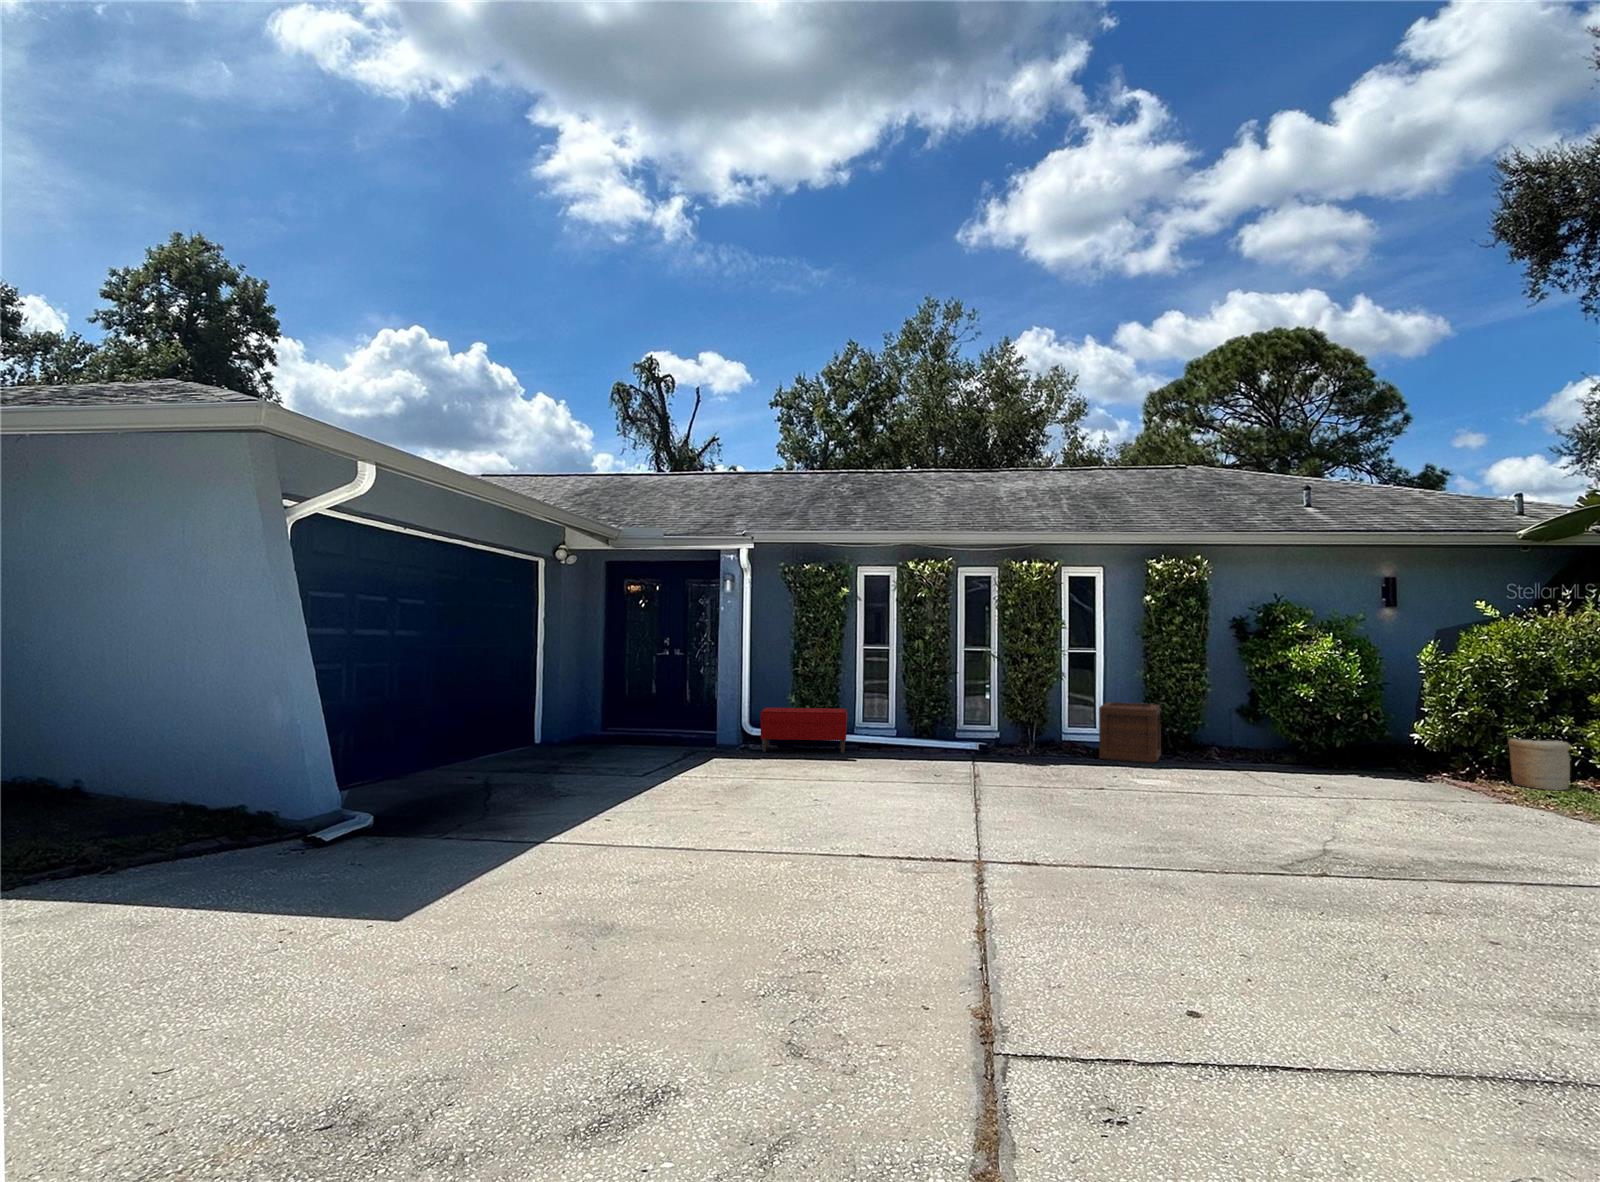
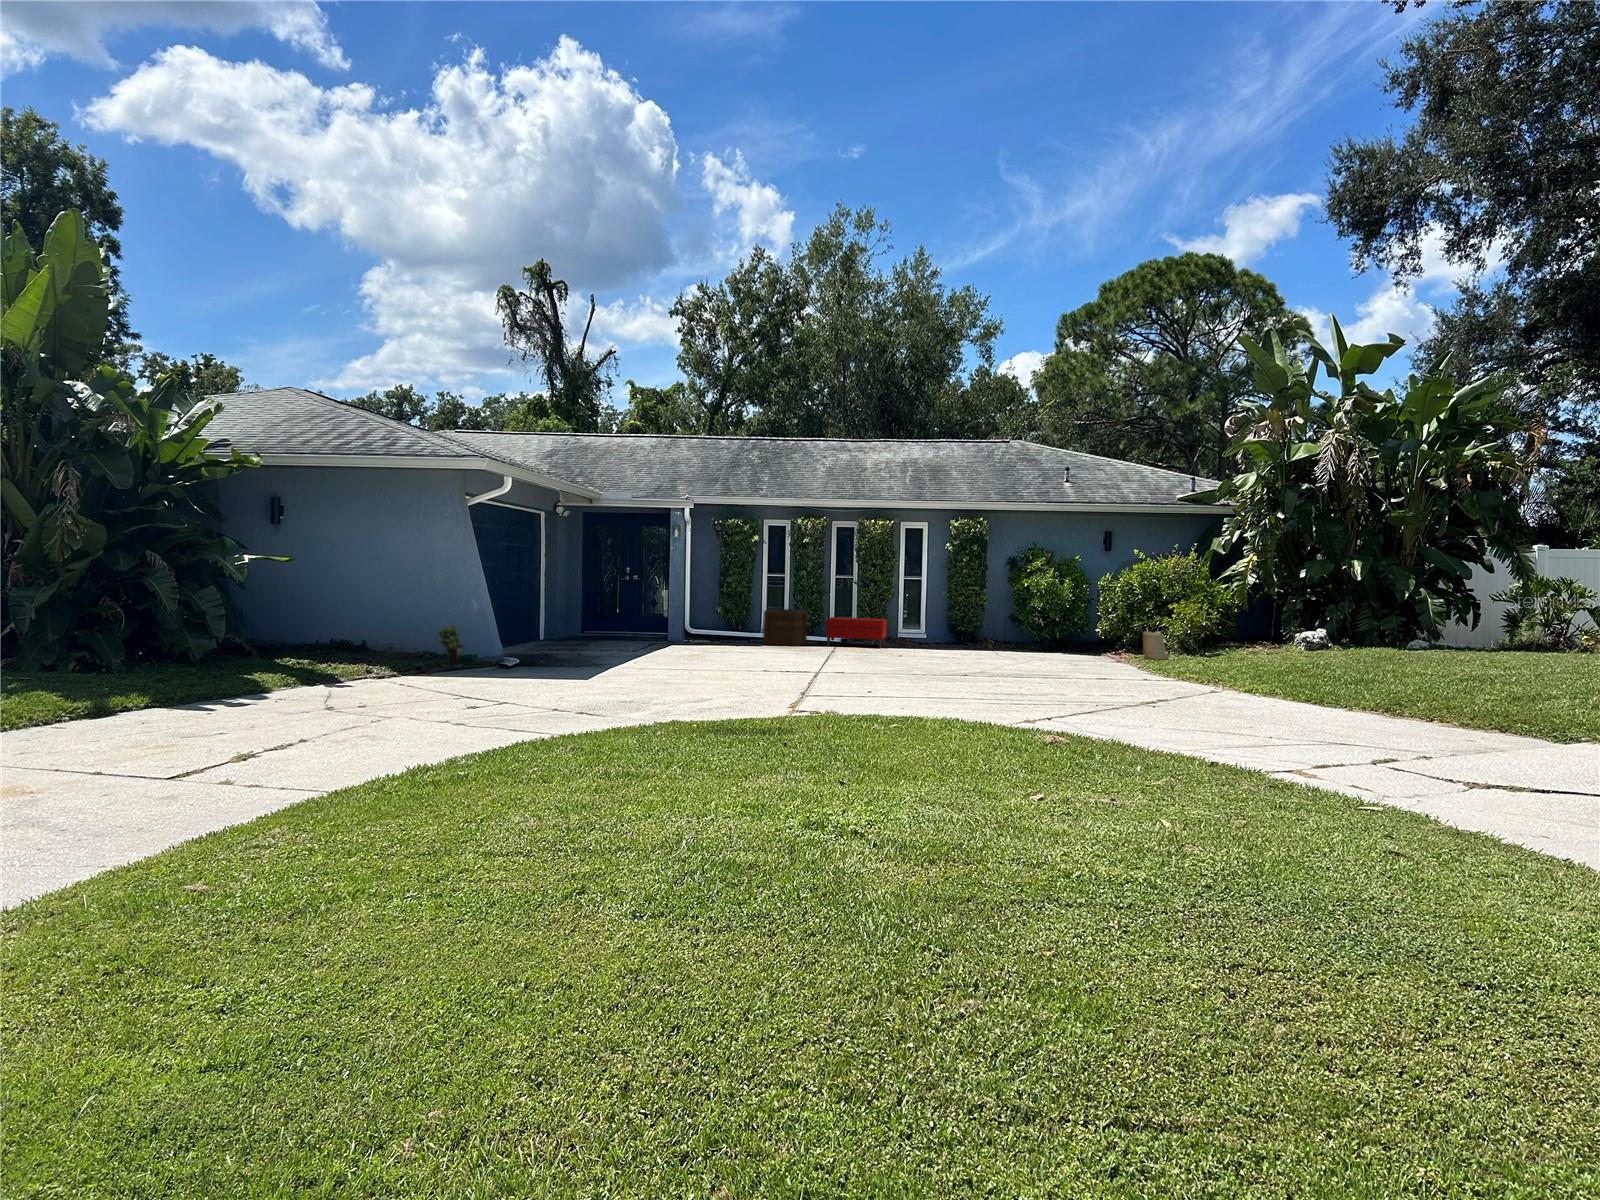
wooden crate: present [1099,702,1161,763] -> present [763,609,807,646]
bench: present [760,708,847,753] -> present [826,617,887,648]
potted plant: none [186,745,246,845] -> present [437,624,463,670]

